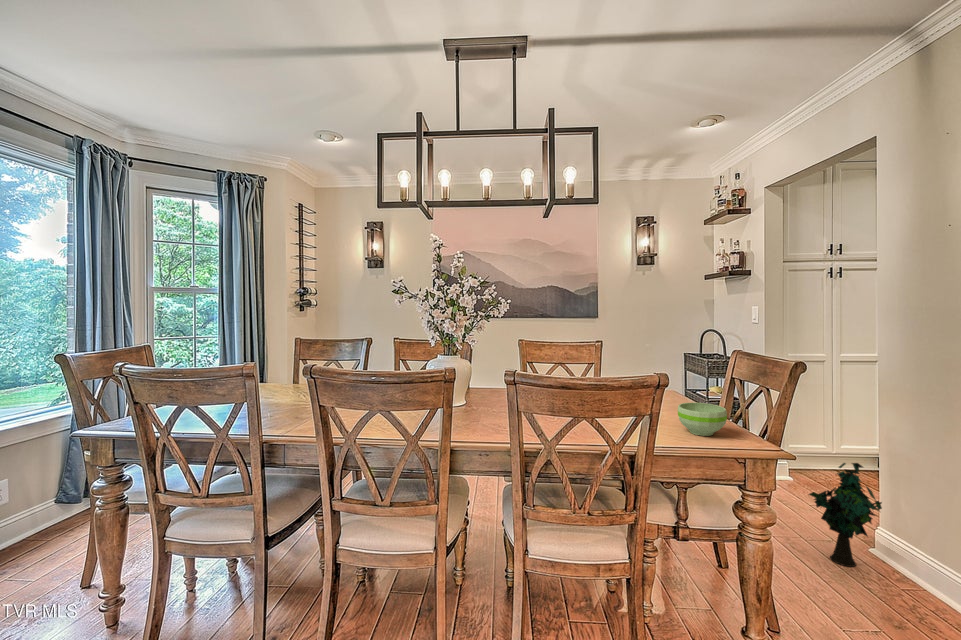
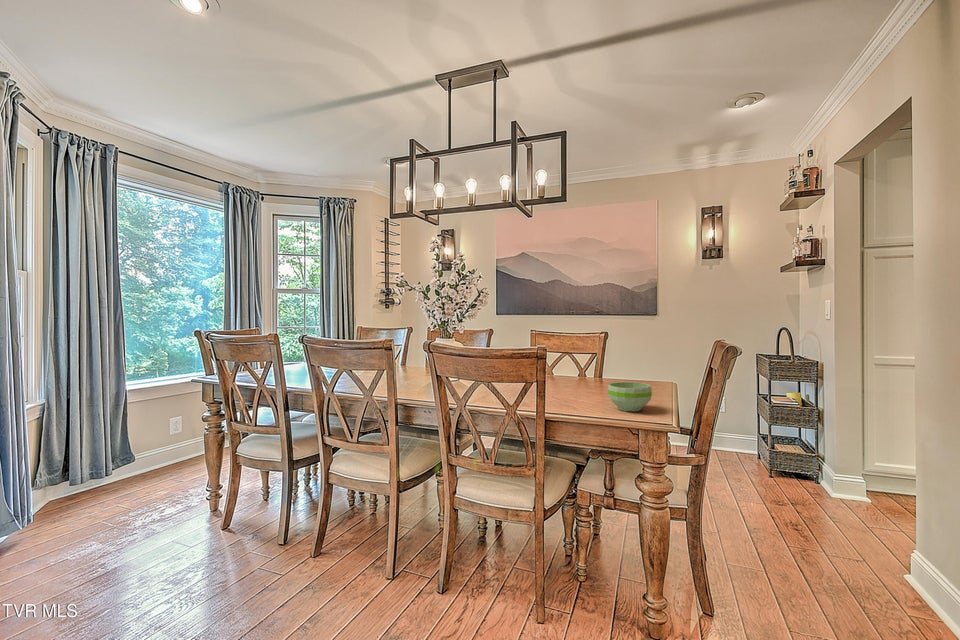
decorative plant: present [809,463,882,567] -> none [818,469,903,587]

